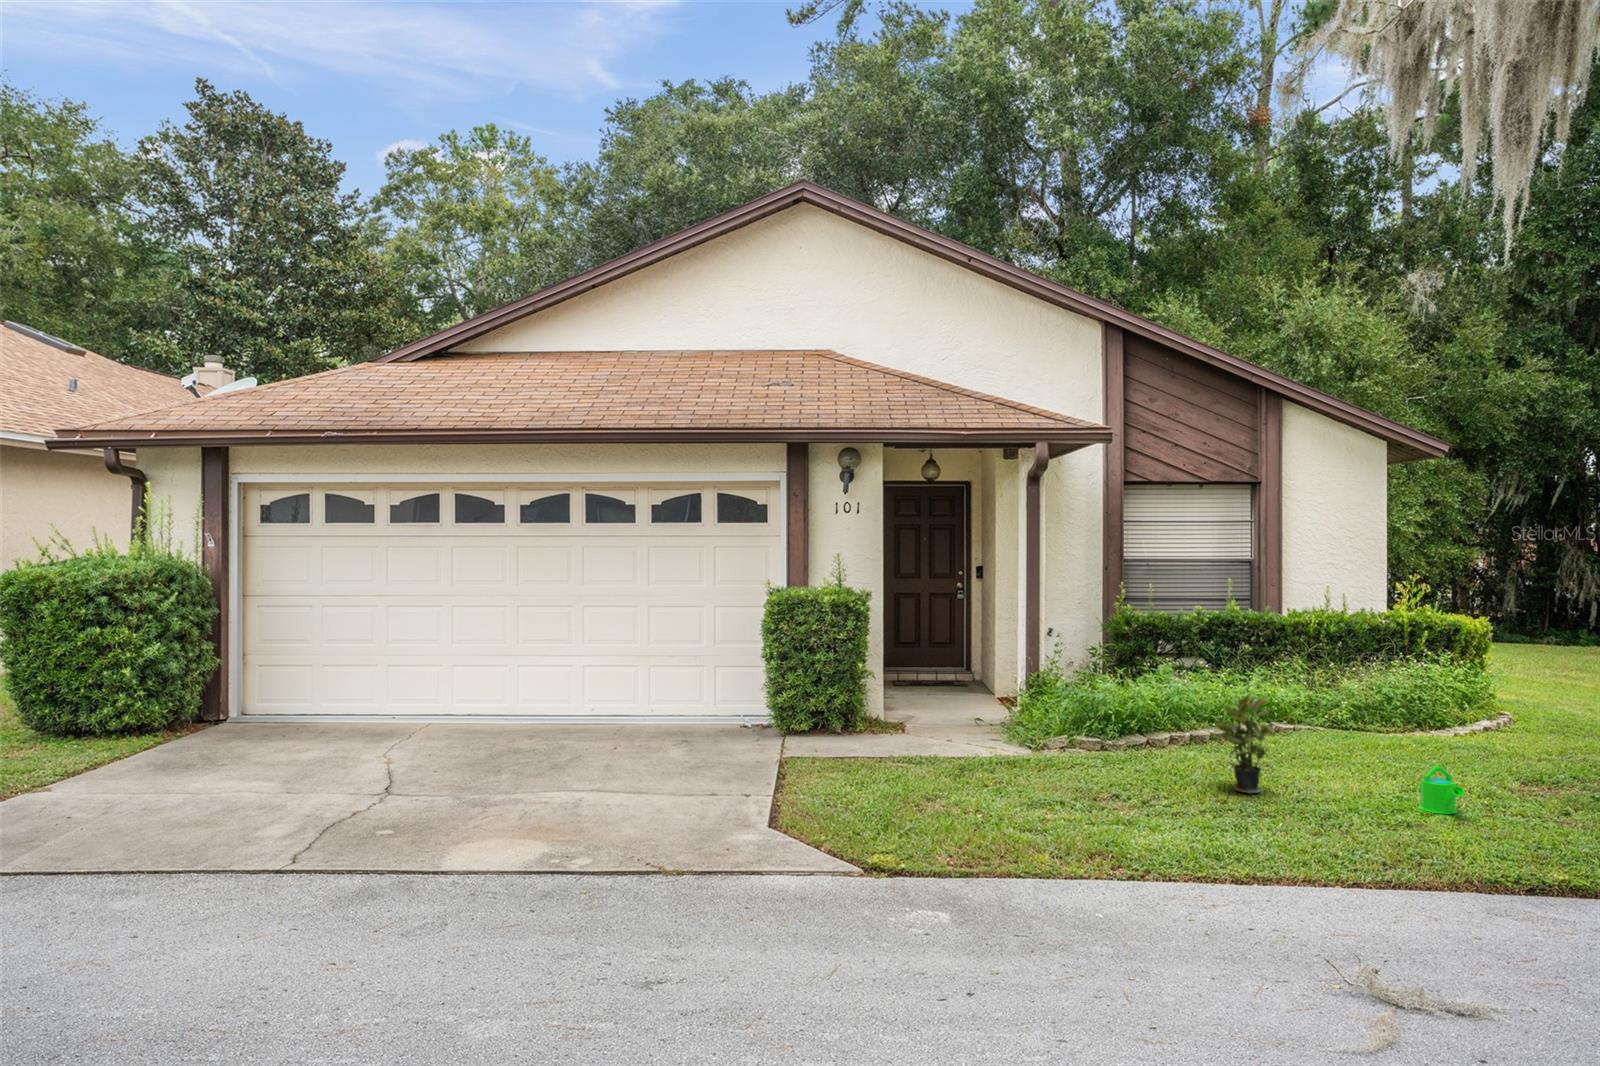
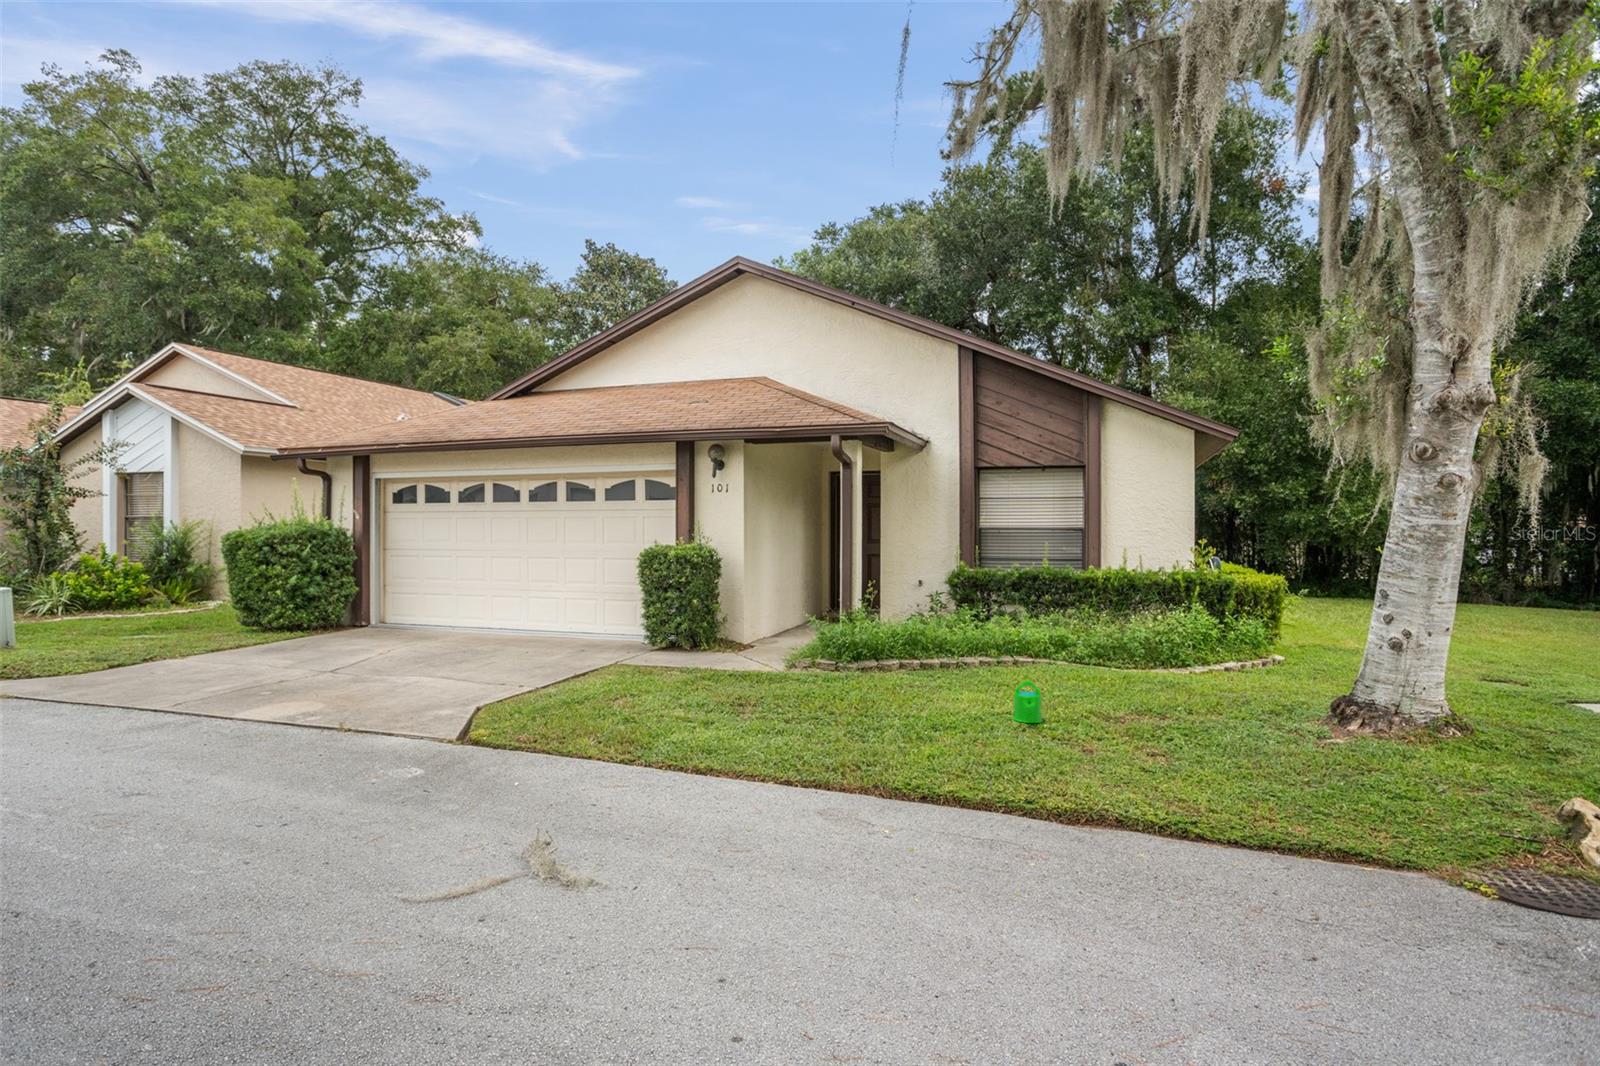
potted plant: present [1216,693,1274,794] -> none [865,614,911,698]

